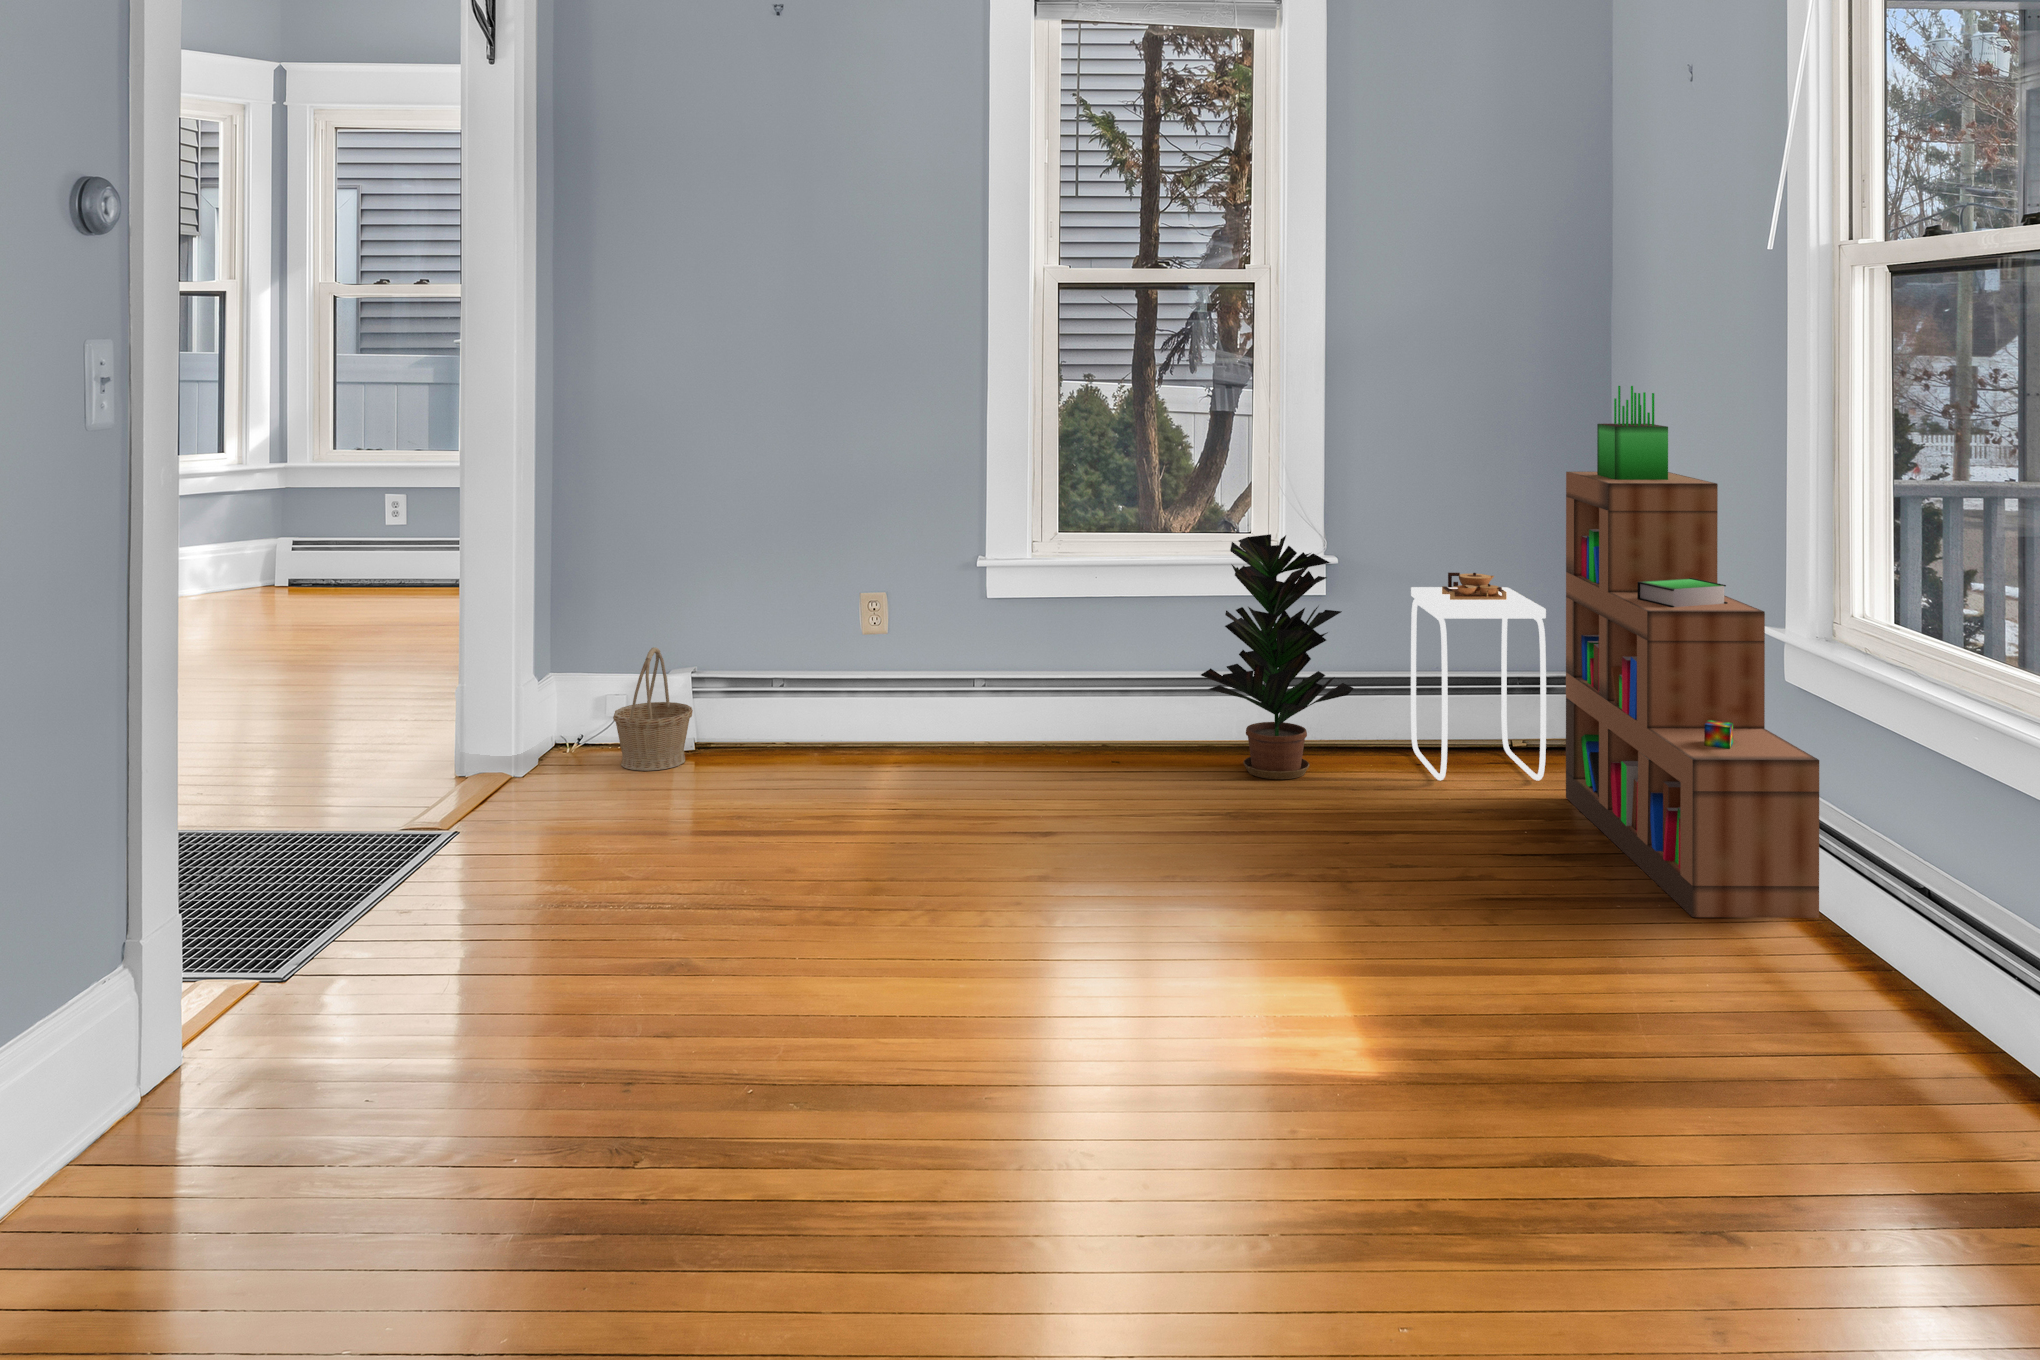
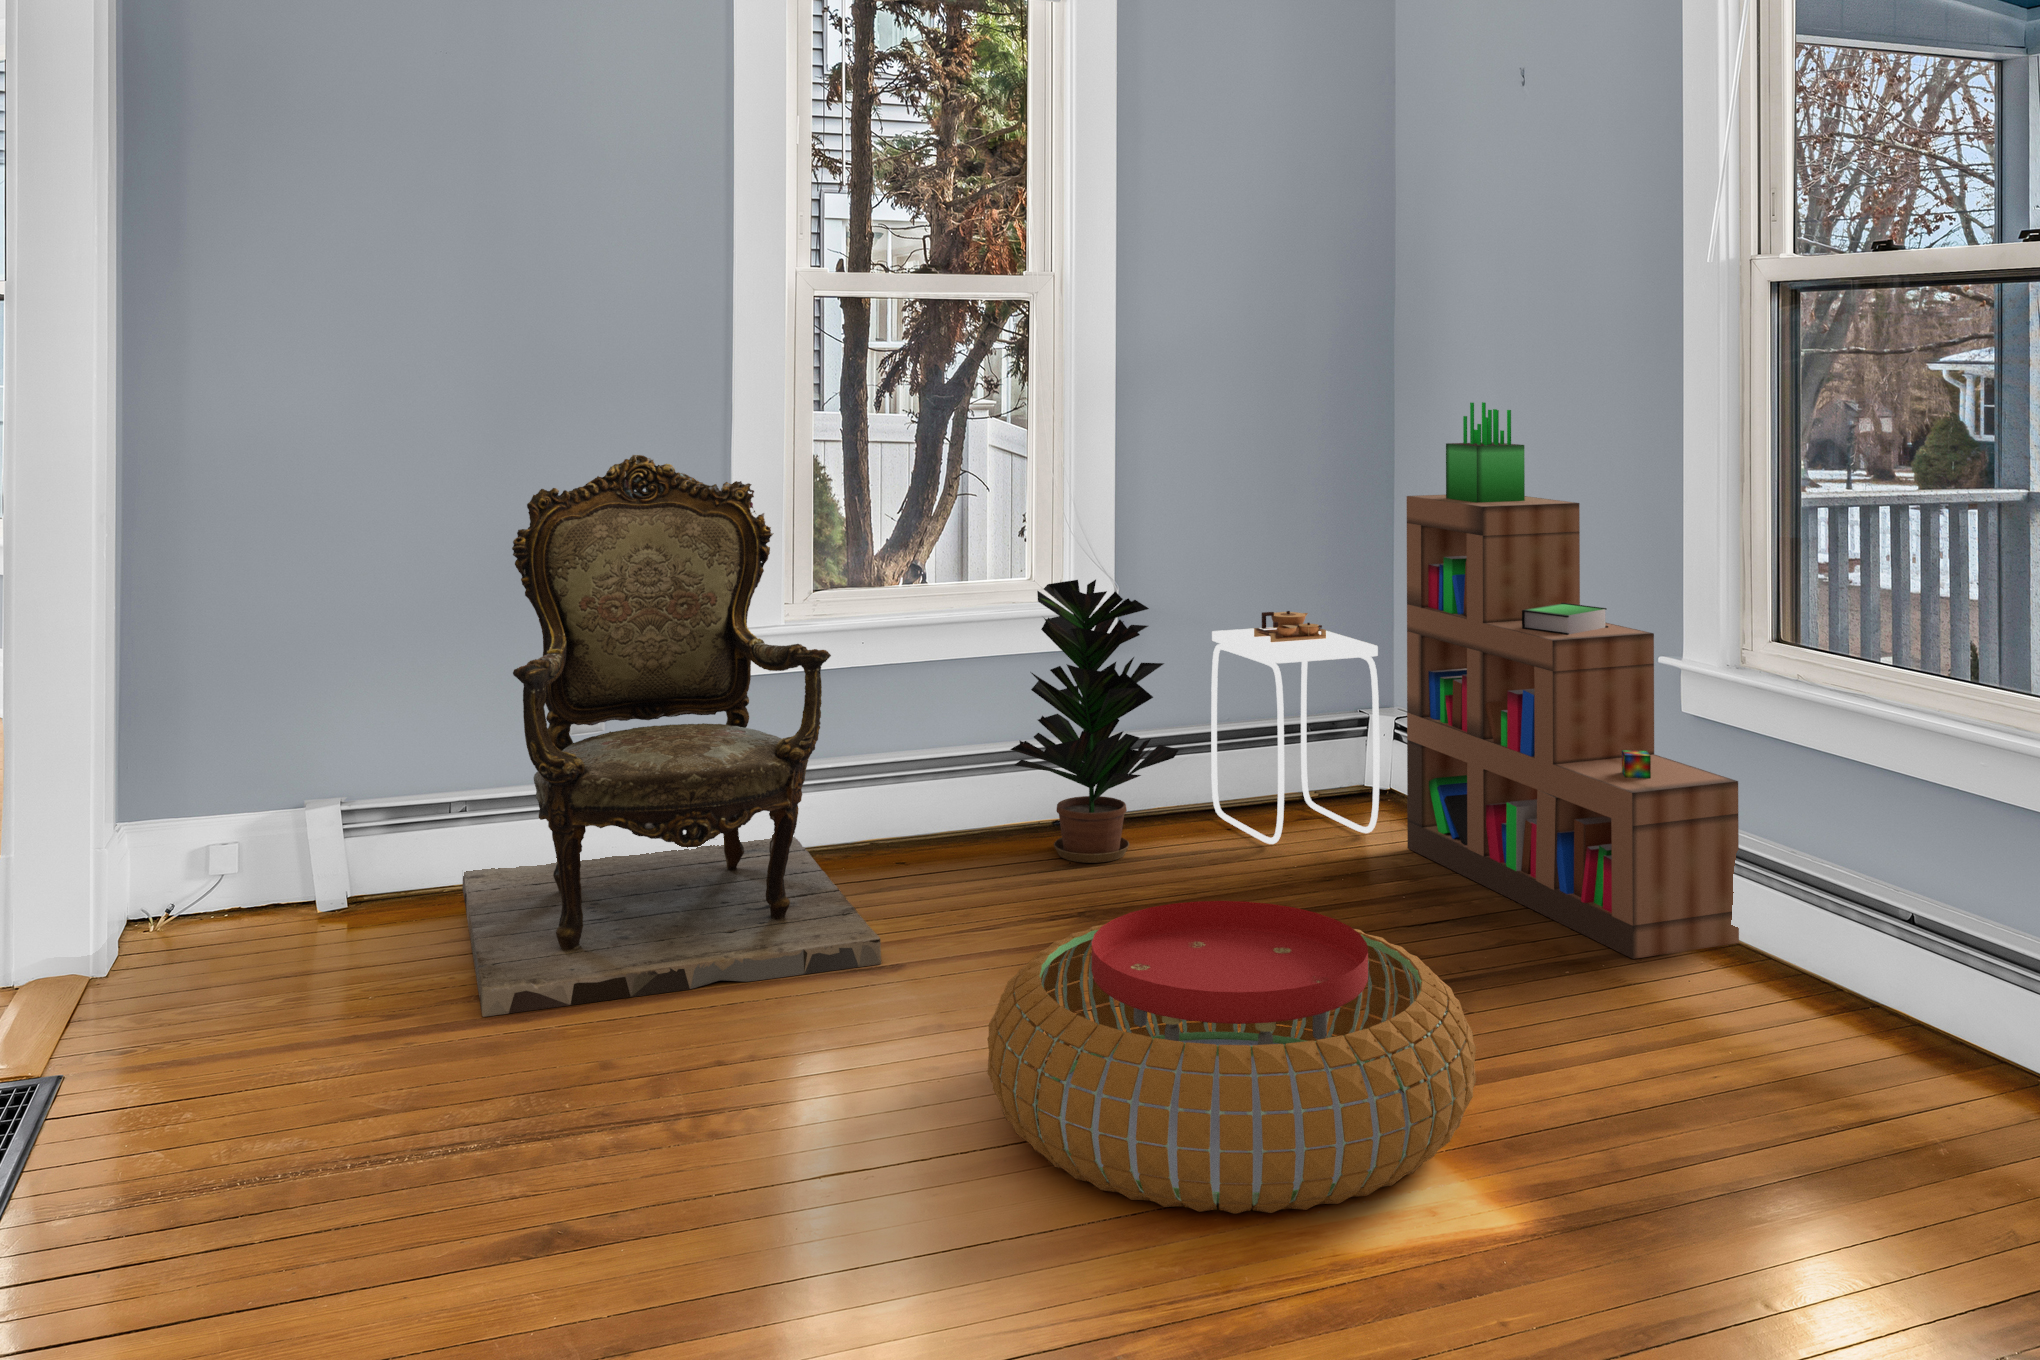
armchair: none [724,417,1036,836] -> present [463,455,881,1017]
basket: present [613,647,693,771] -> none [235,775,351,945]
pouf: none [991,807,1405,1067] -> present [988,901,1476,1214]

